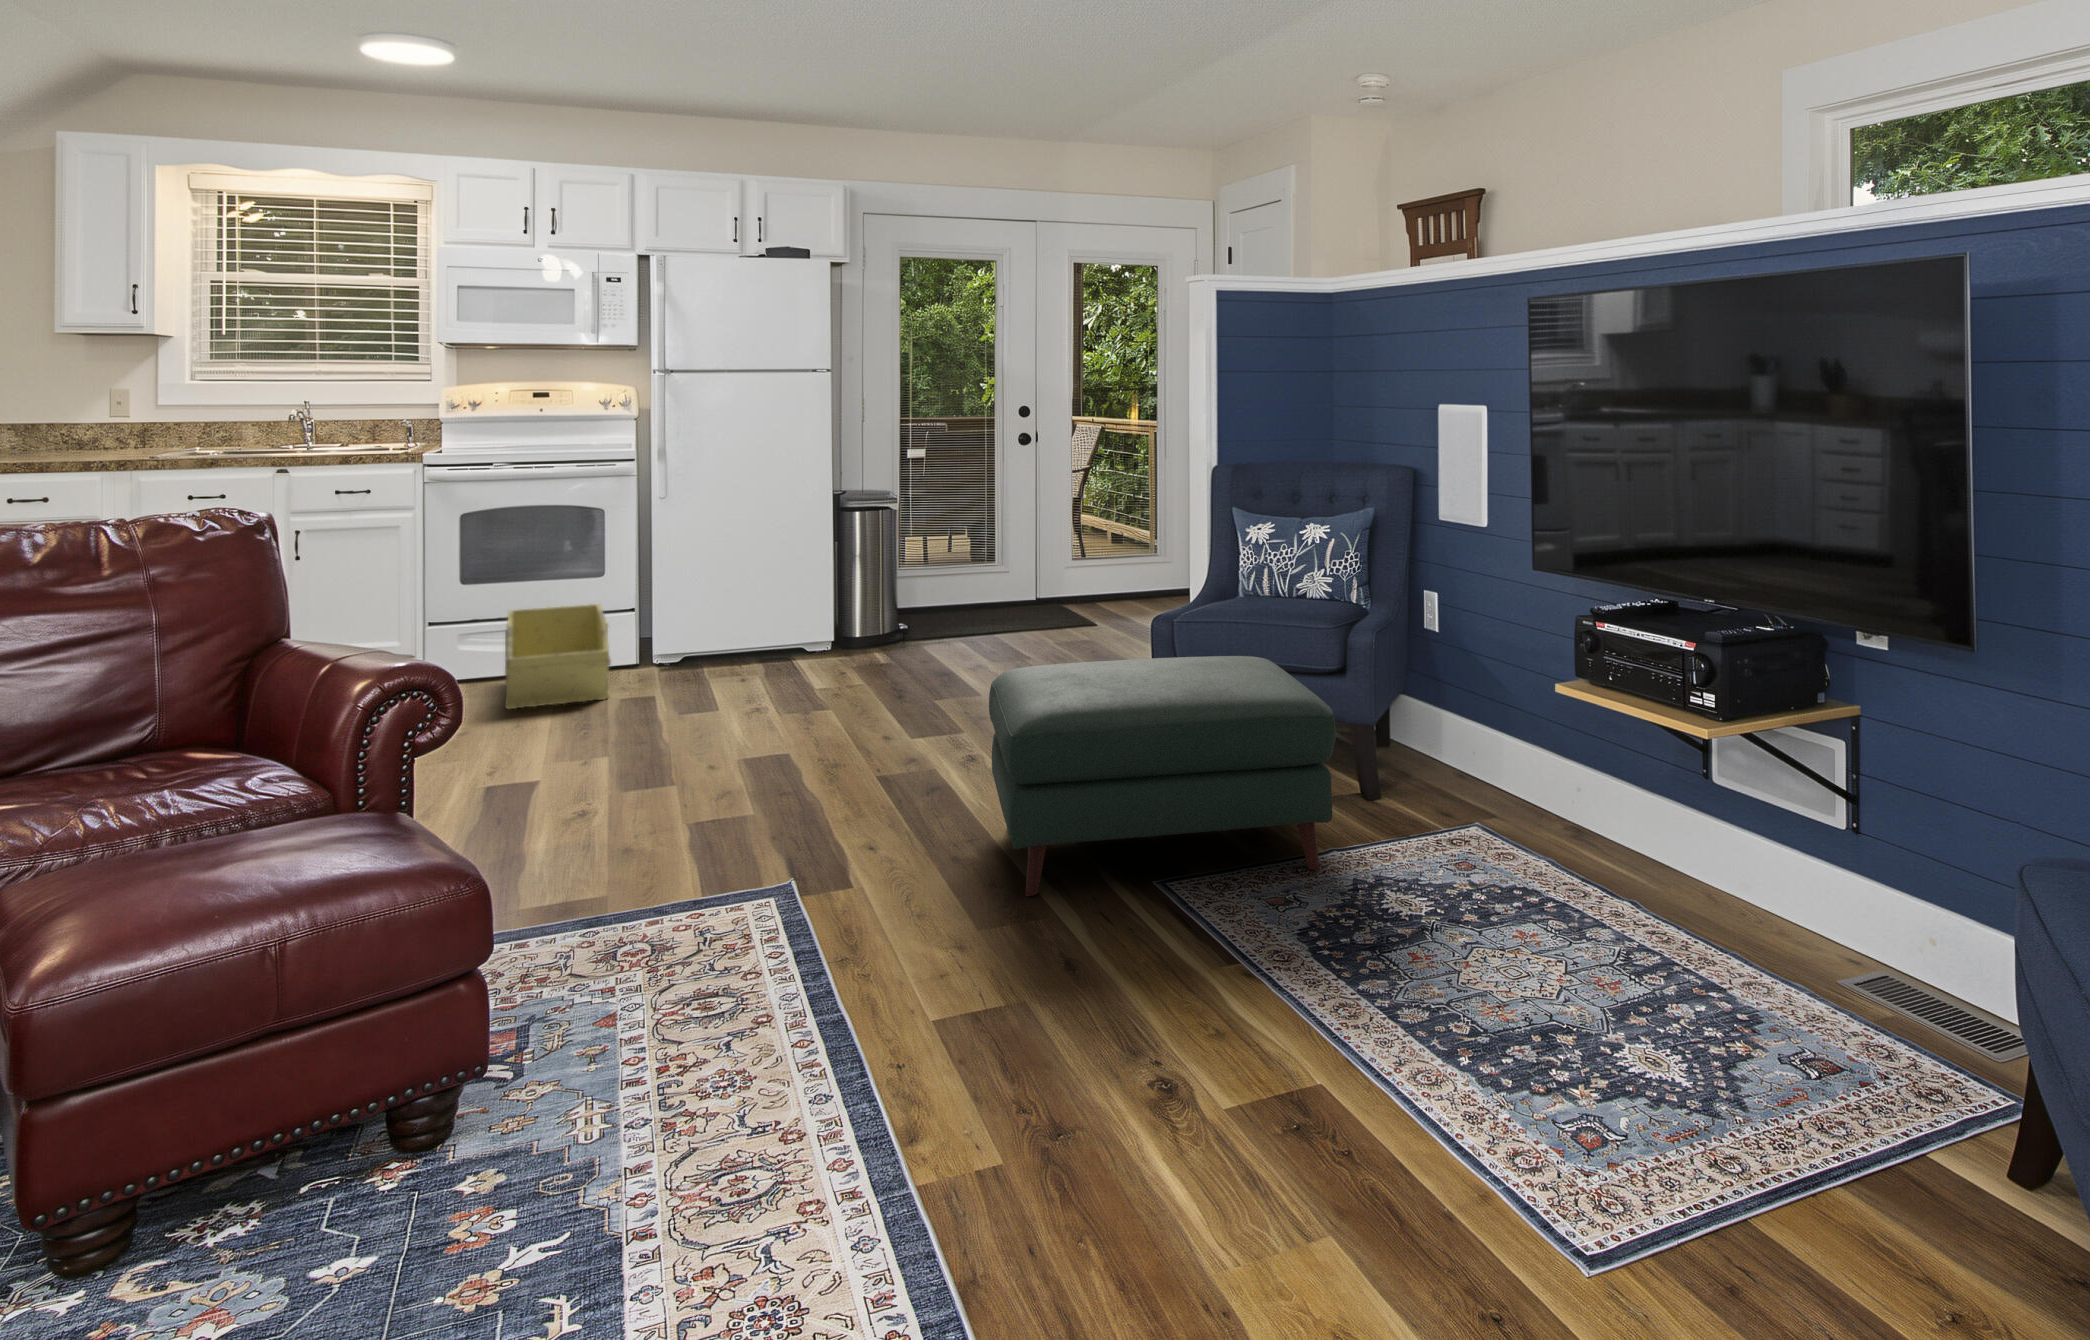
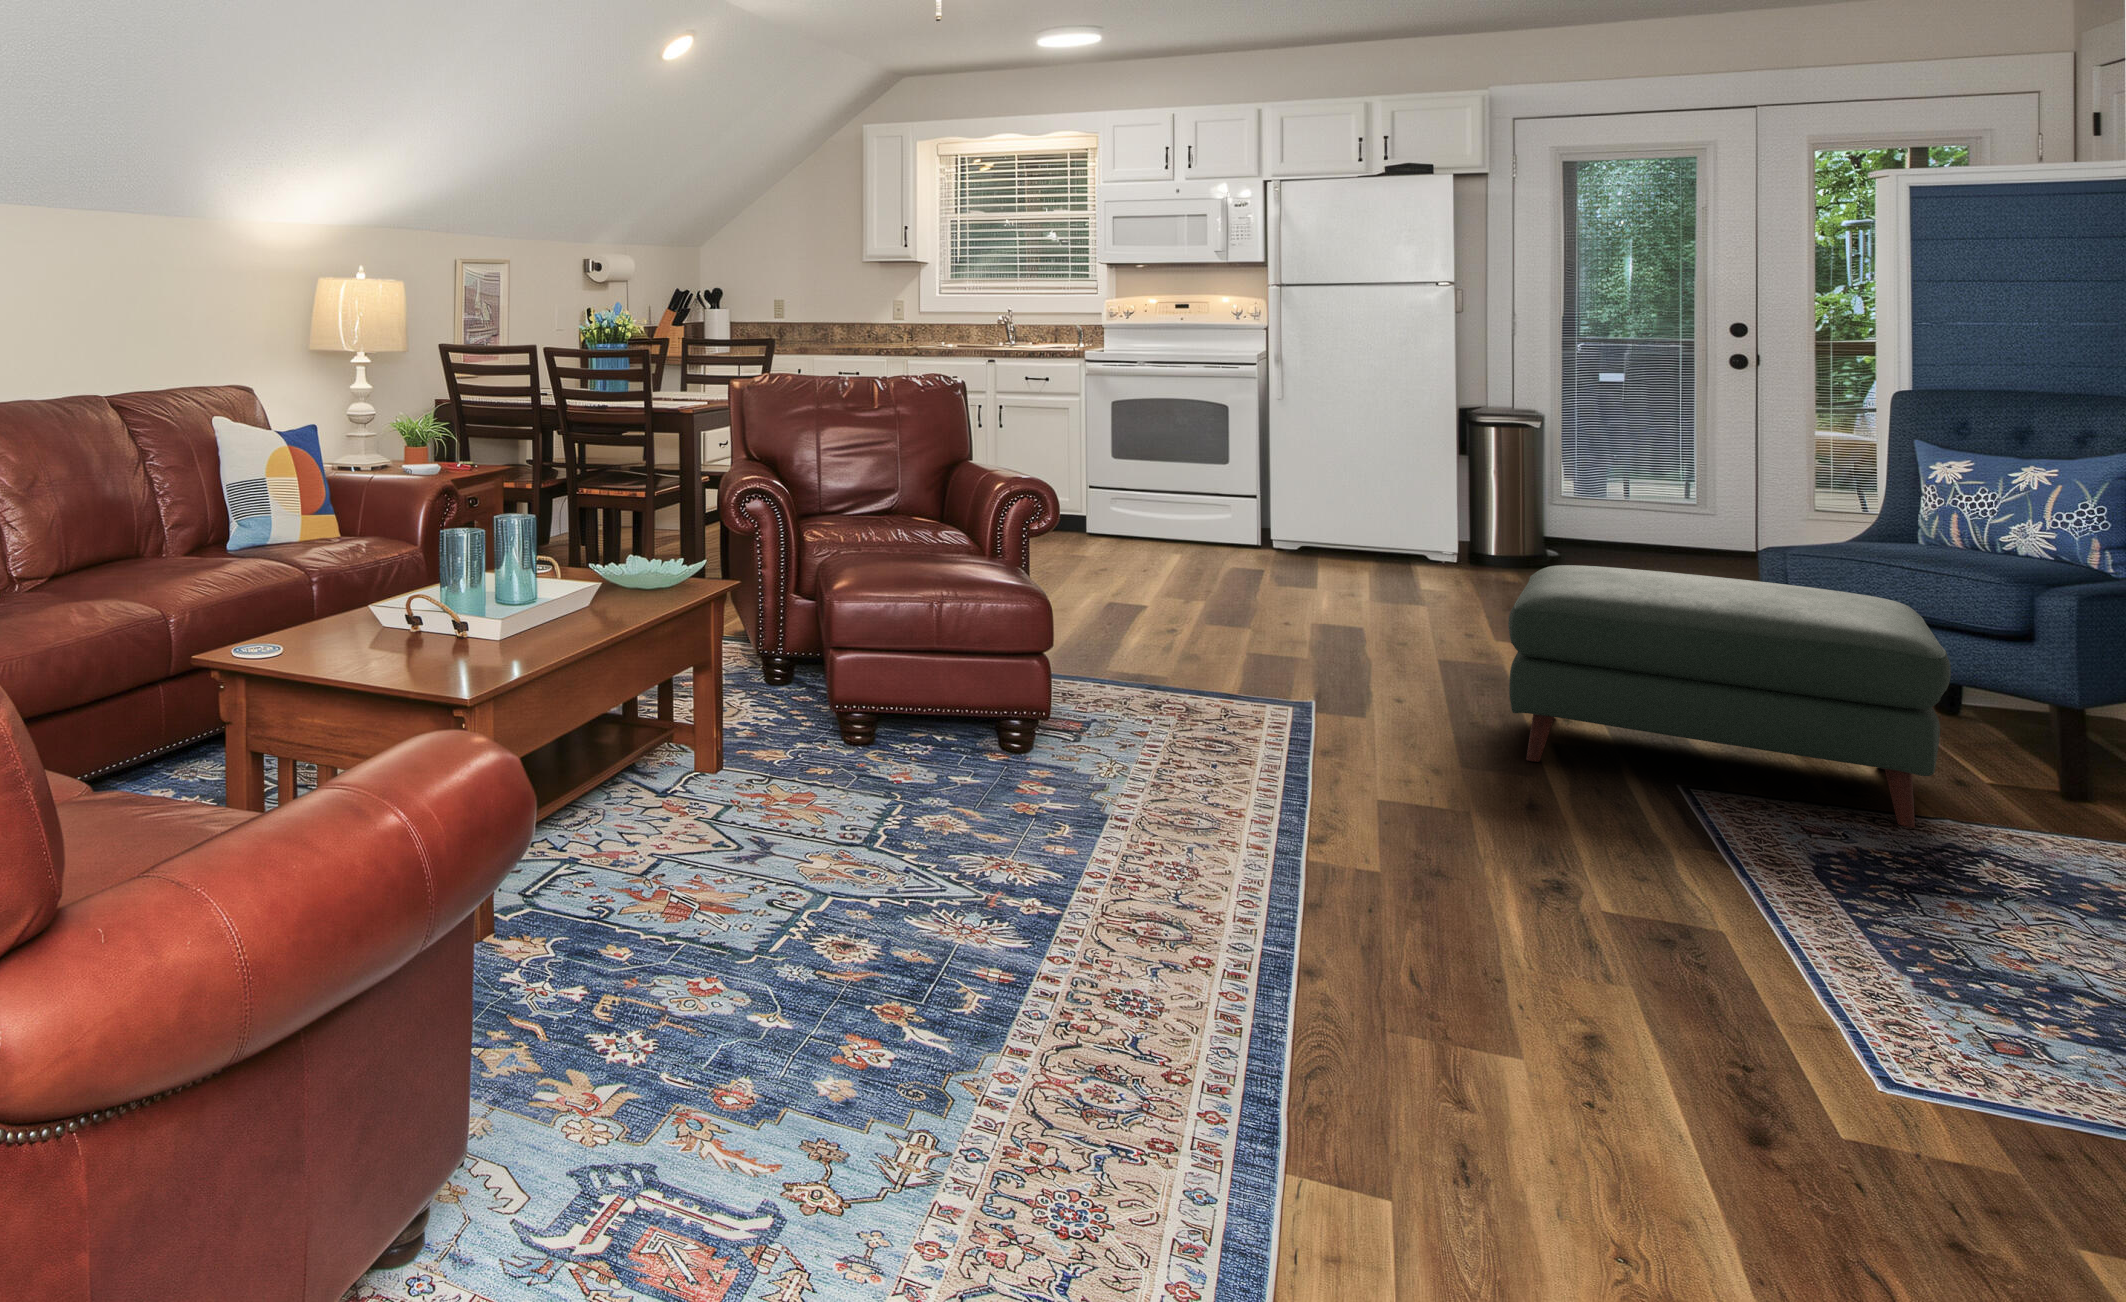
storage bin: present [505,604,611,709] -> none [1135,486,1222,568]

